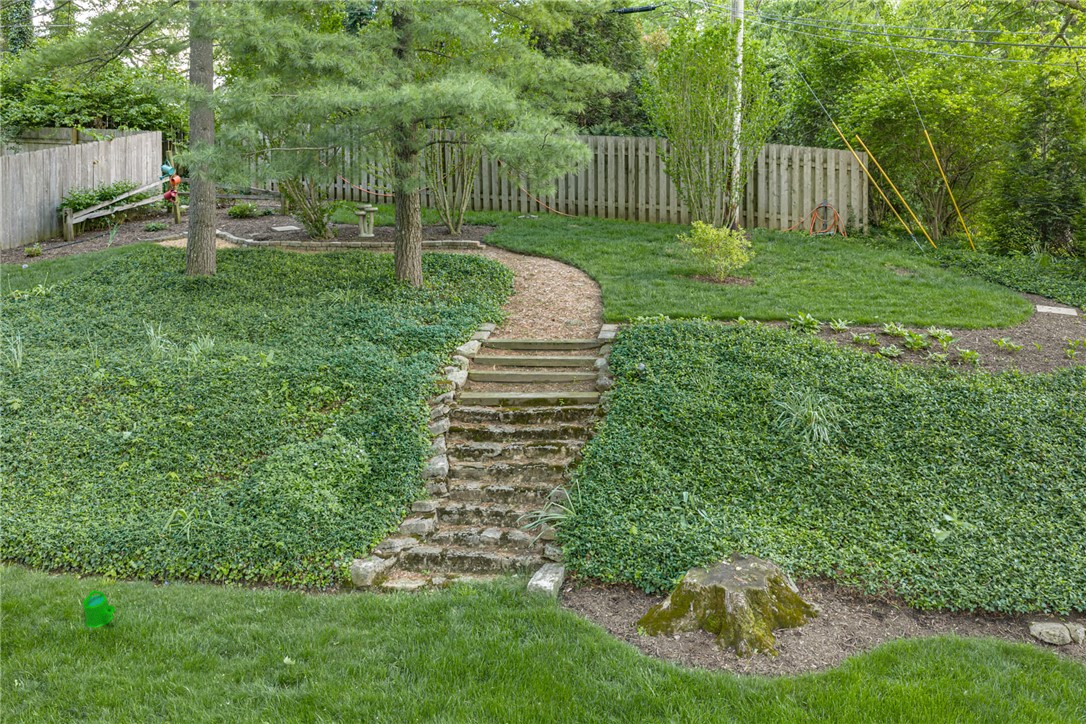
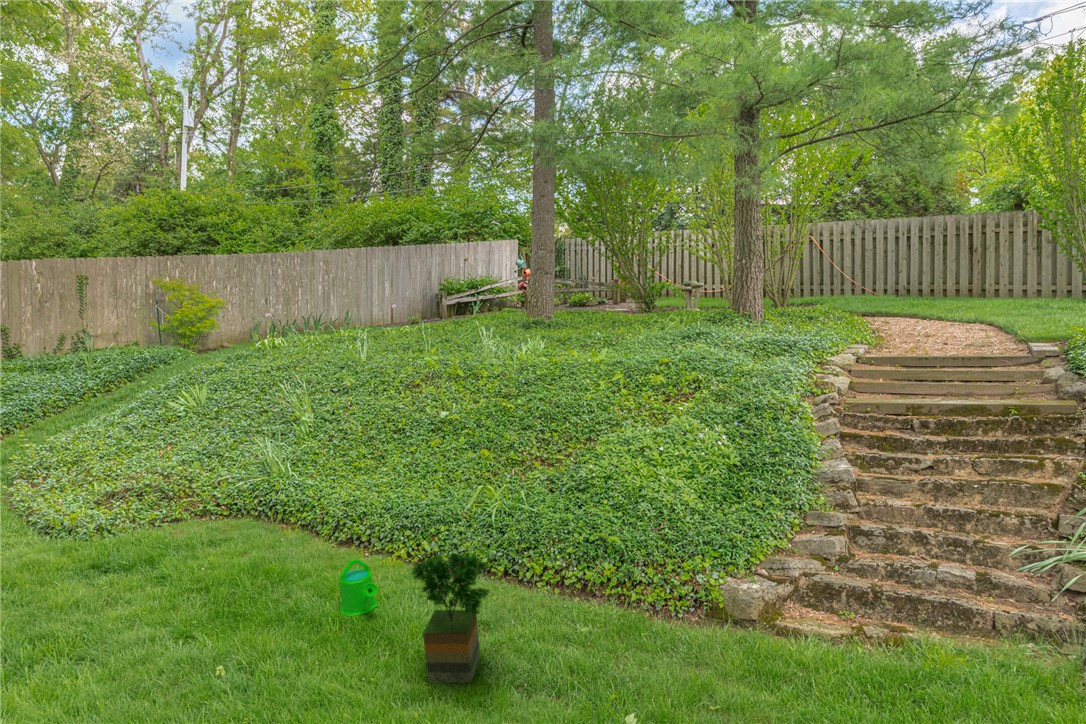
potted tree: none [145,583,199,661] -> present [411,553,490,683]

